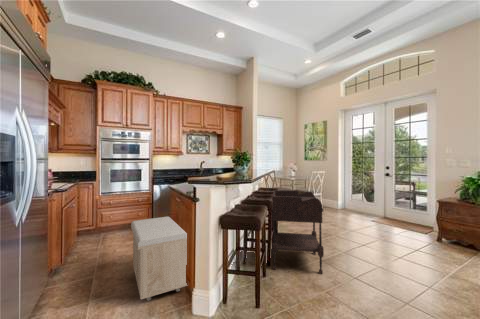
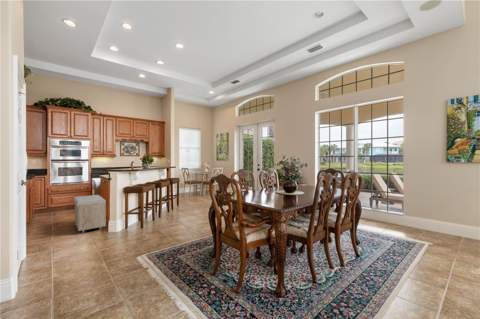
side table: present [272,190,324,274] -> none [158,179,190,220]

